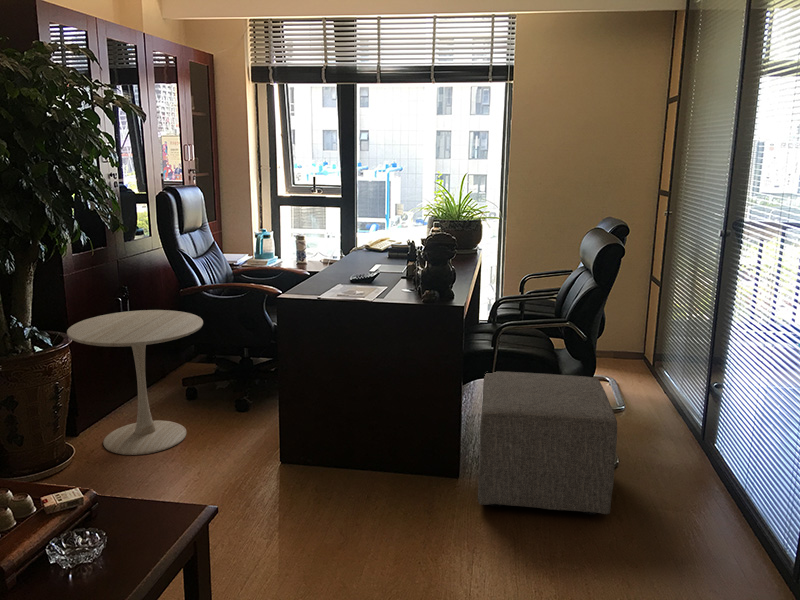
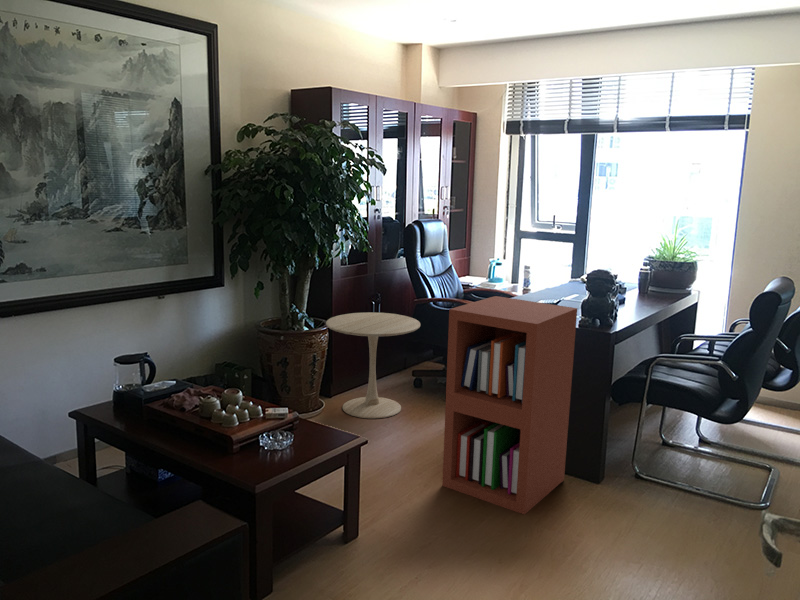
bookshelf: none [286,273,430,542] -> present [442,296,577,514]
ottoman: present [478,371,617,515] -> none [597,397,742,537]

